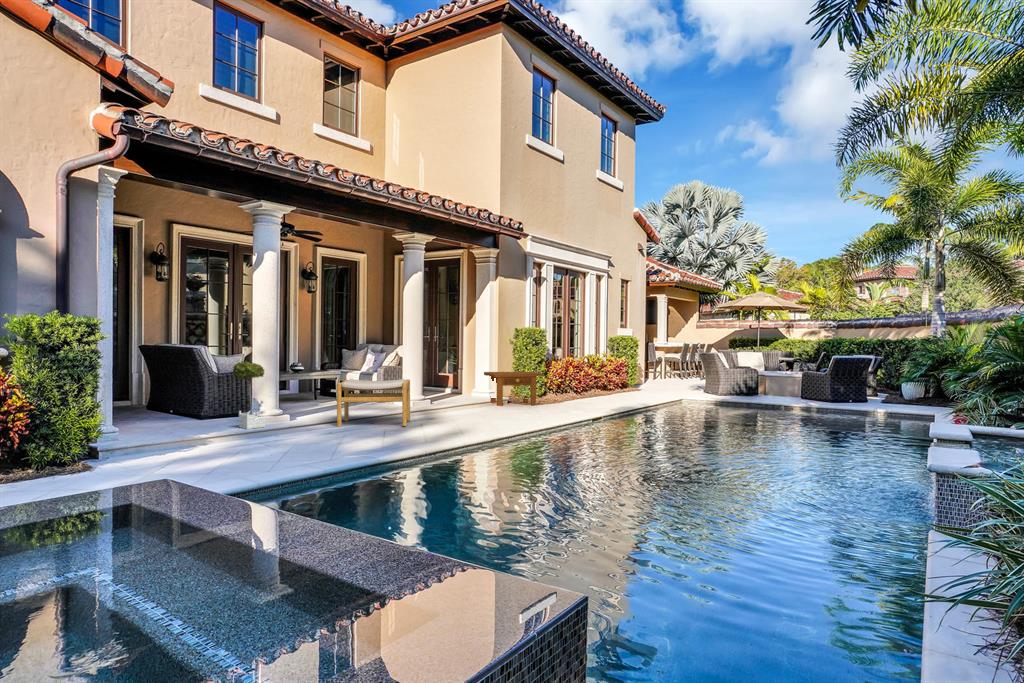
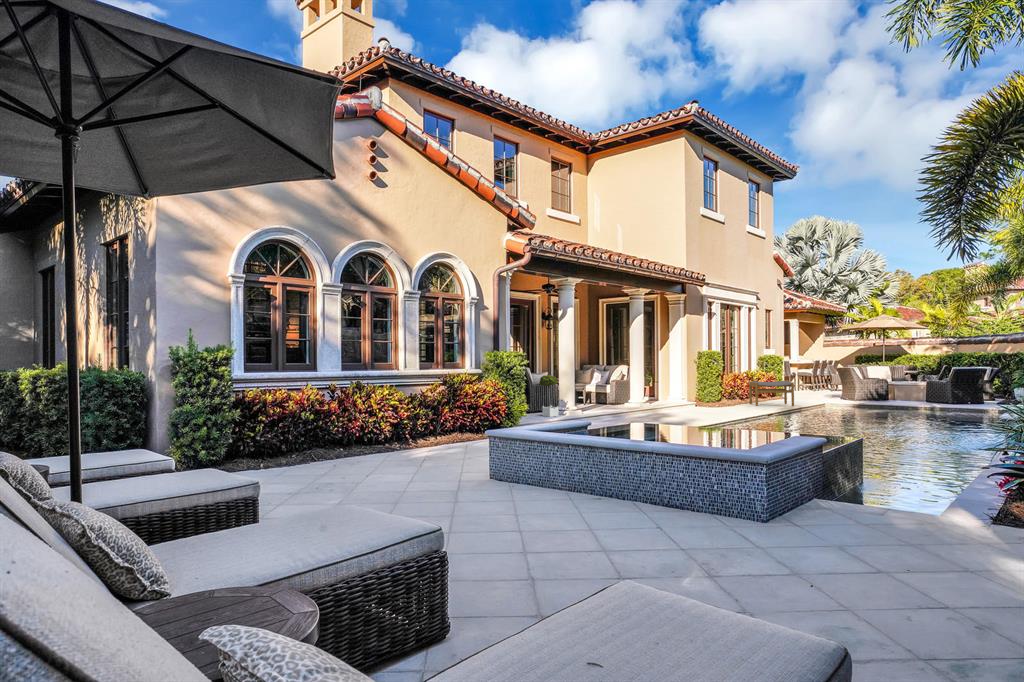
side table: present [484,372,543,406] -> none [676,382,721,406]
footstool: present [337,379,410,427] -> present [749,381,794,406]

